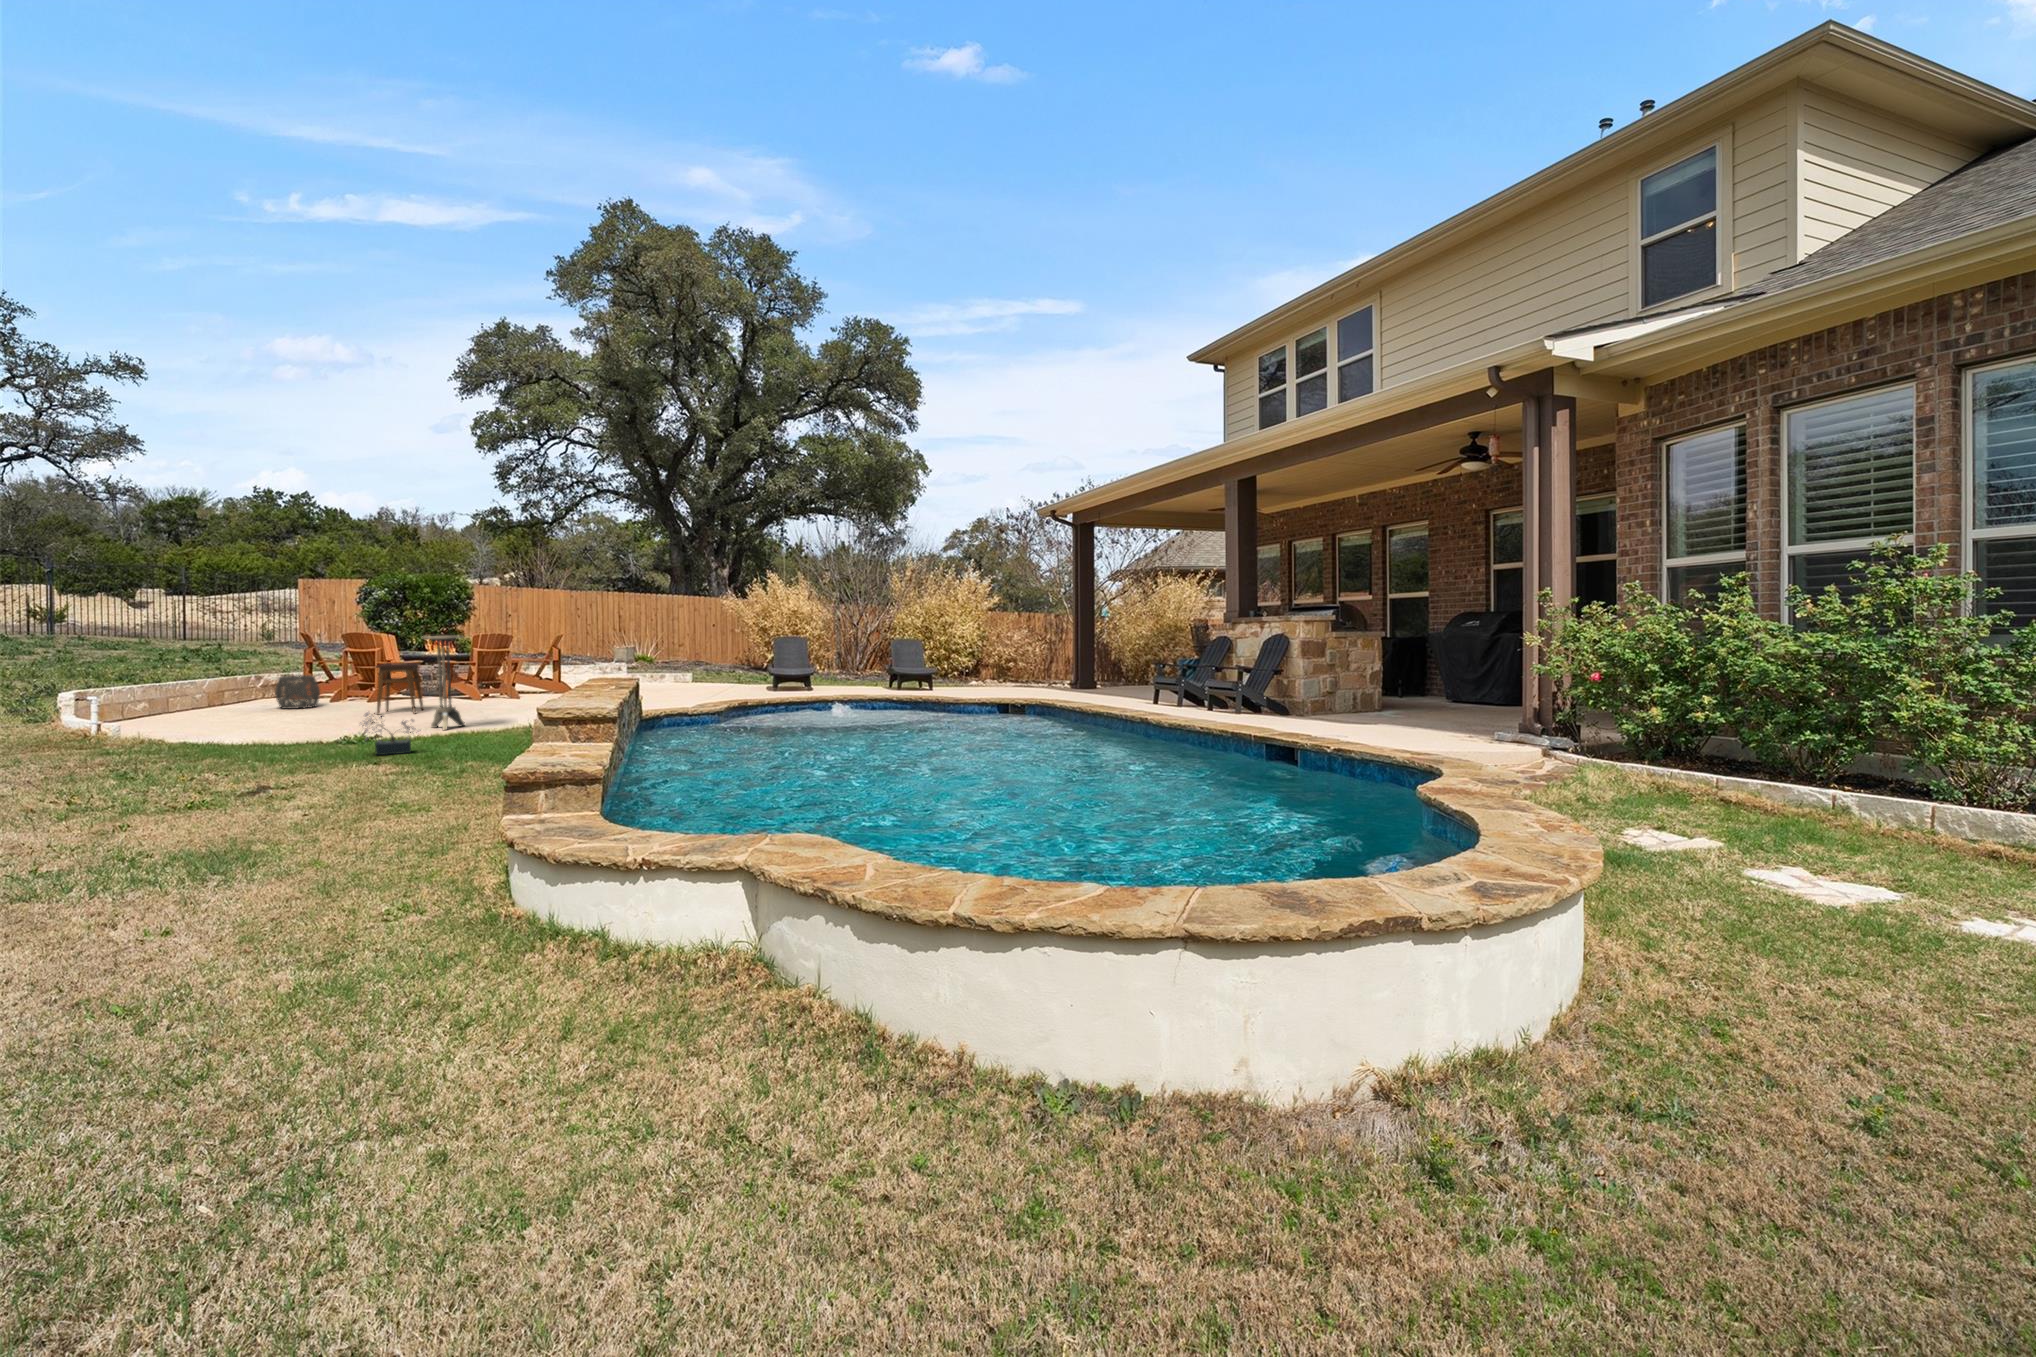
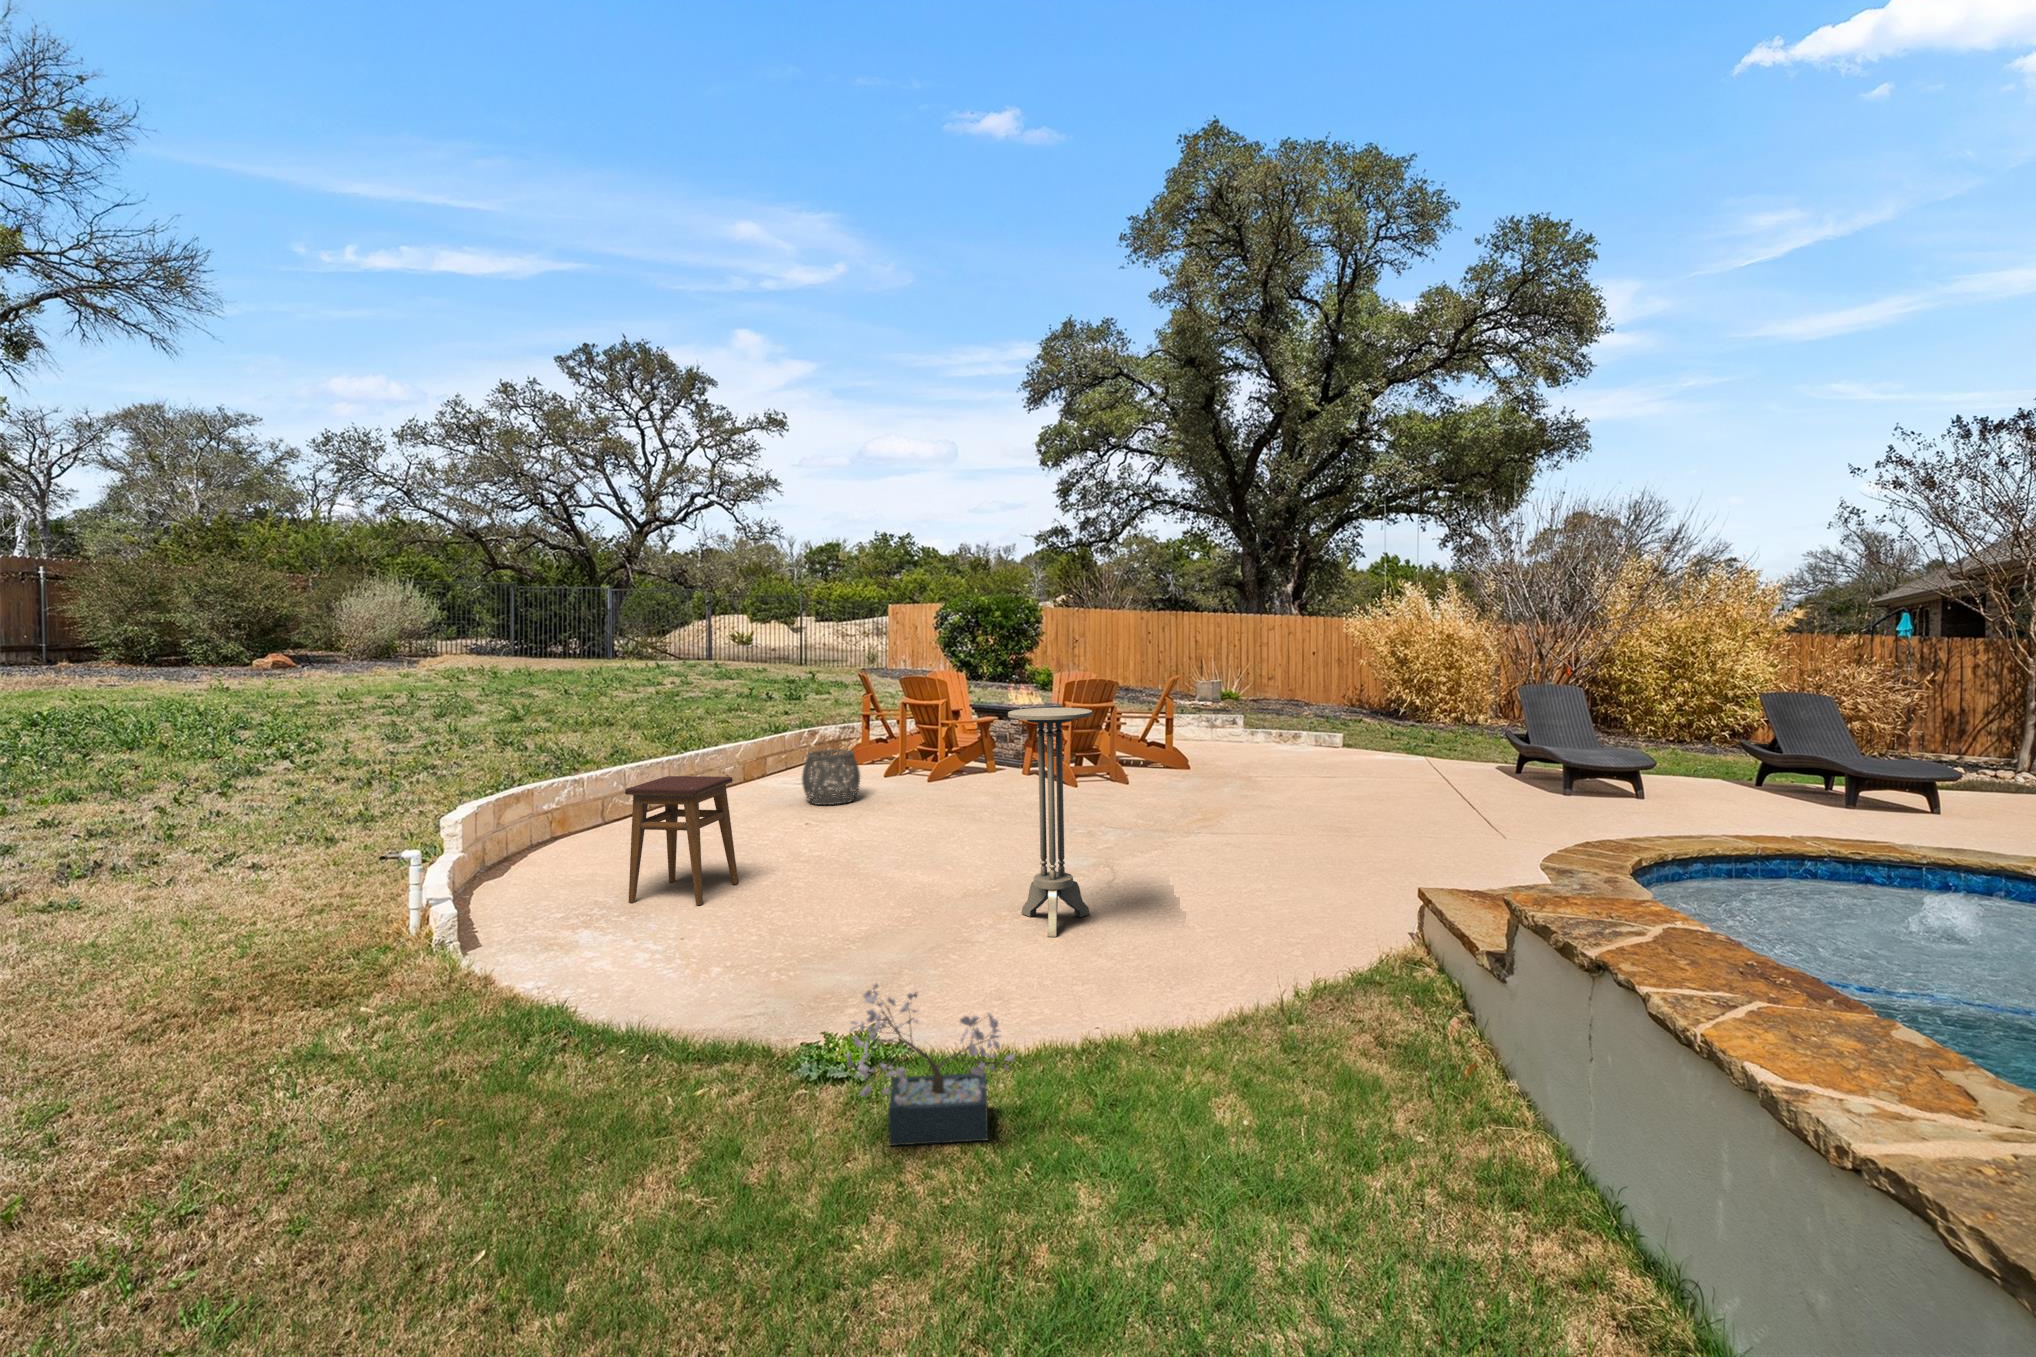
stool: present [376,663,423,714] -> present [625,776,738,905]

